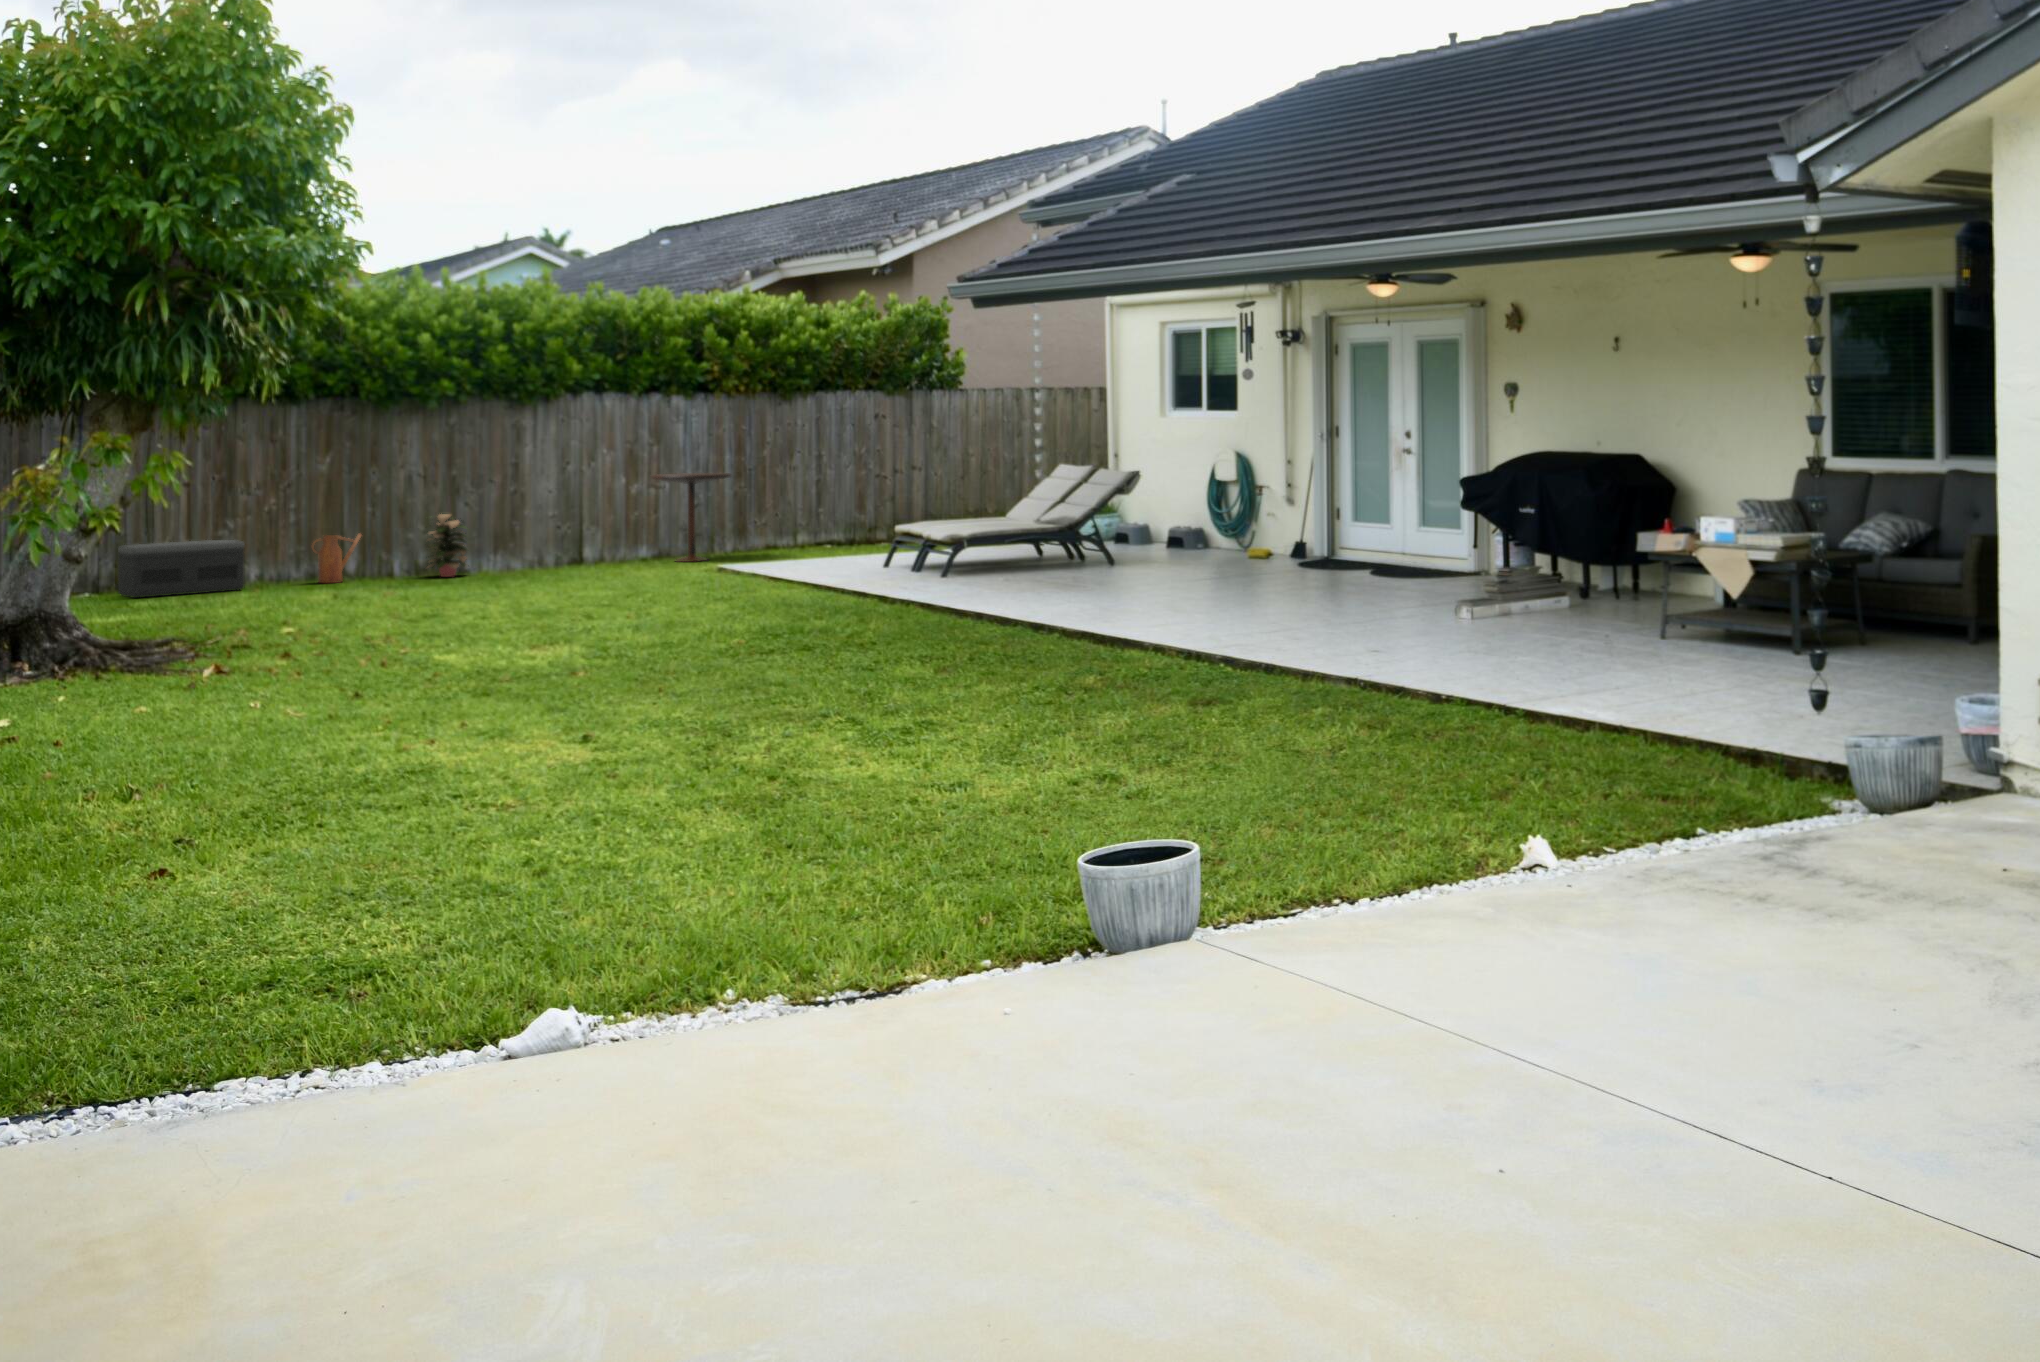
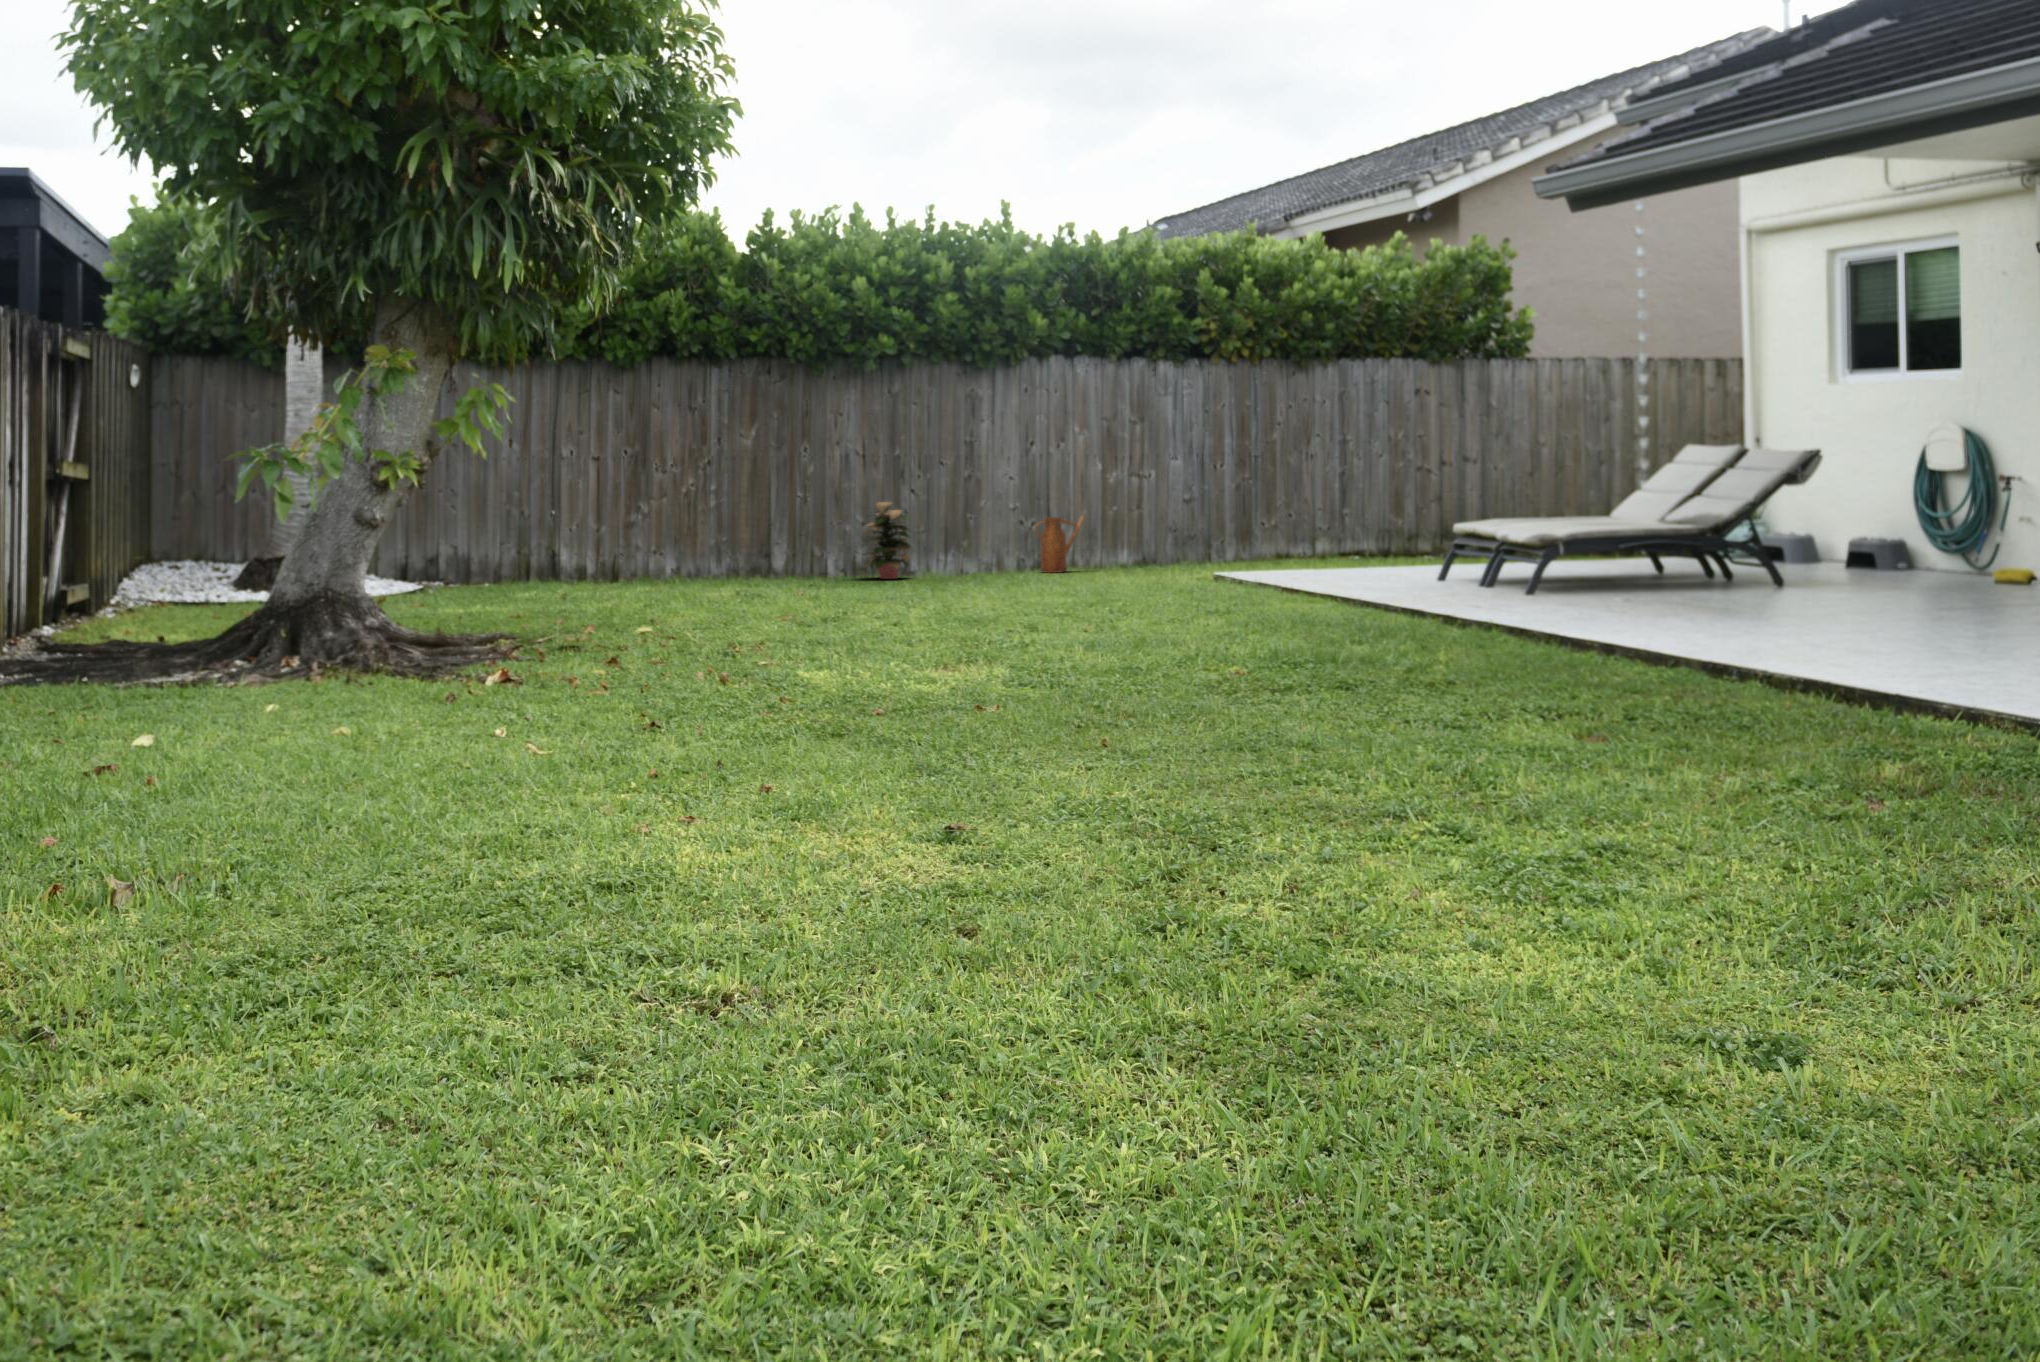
pedestal table: present [650,473,732,562] -> none [1130,459,1233,571]
watering can: present [312,534,361,583] -> present [1035,516,1084,573]
storage bench: present [118,540,245,598] -> none [525,526,659,590]

